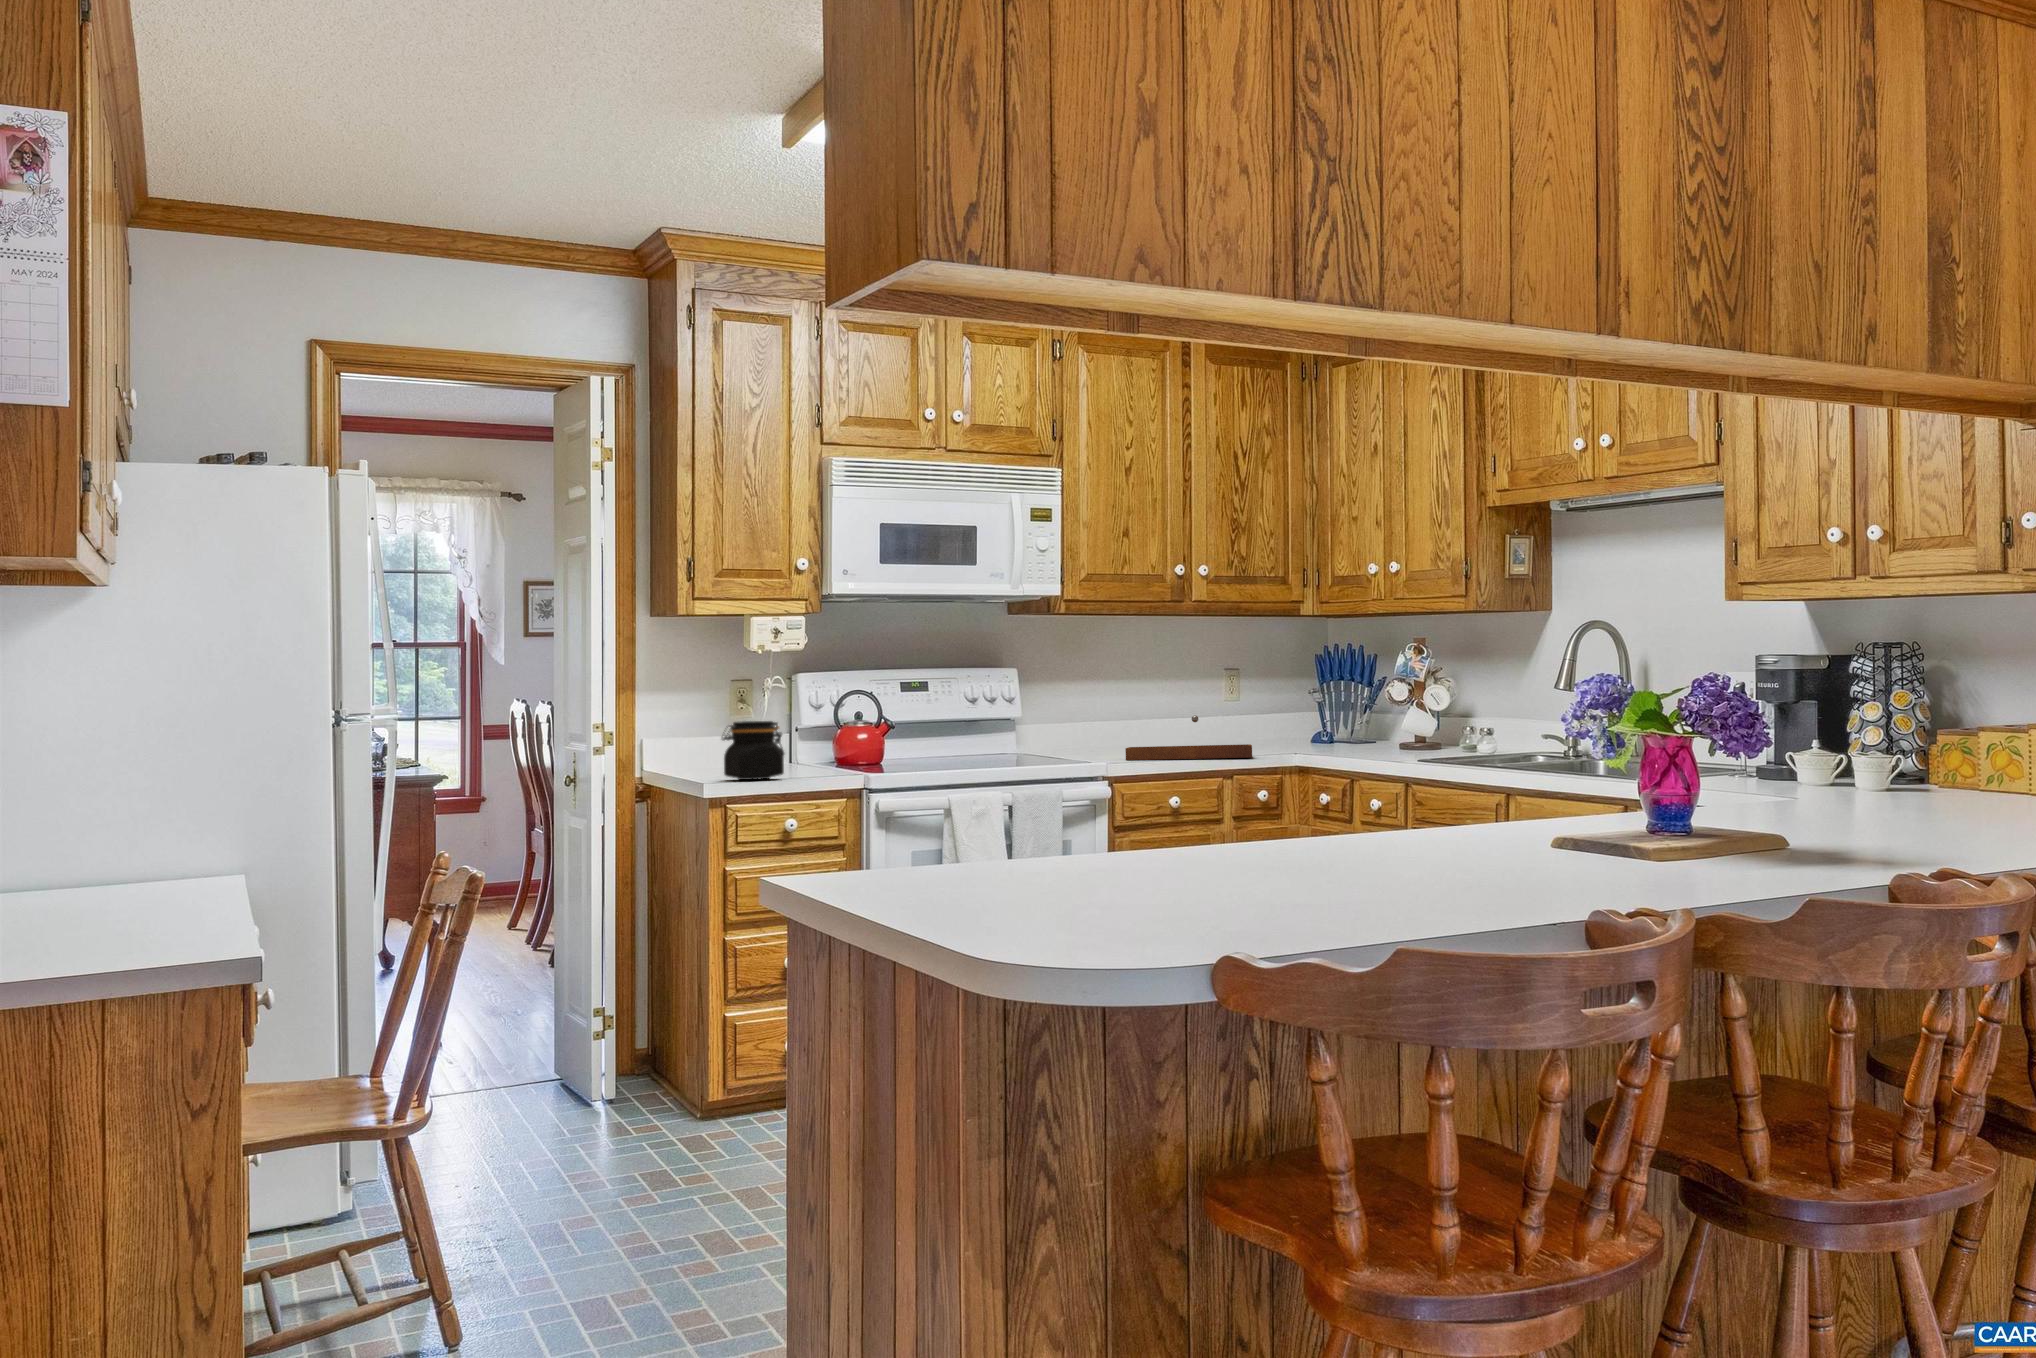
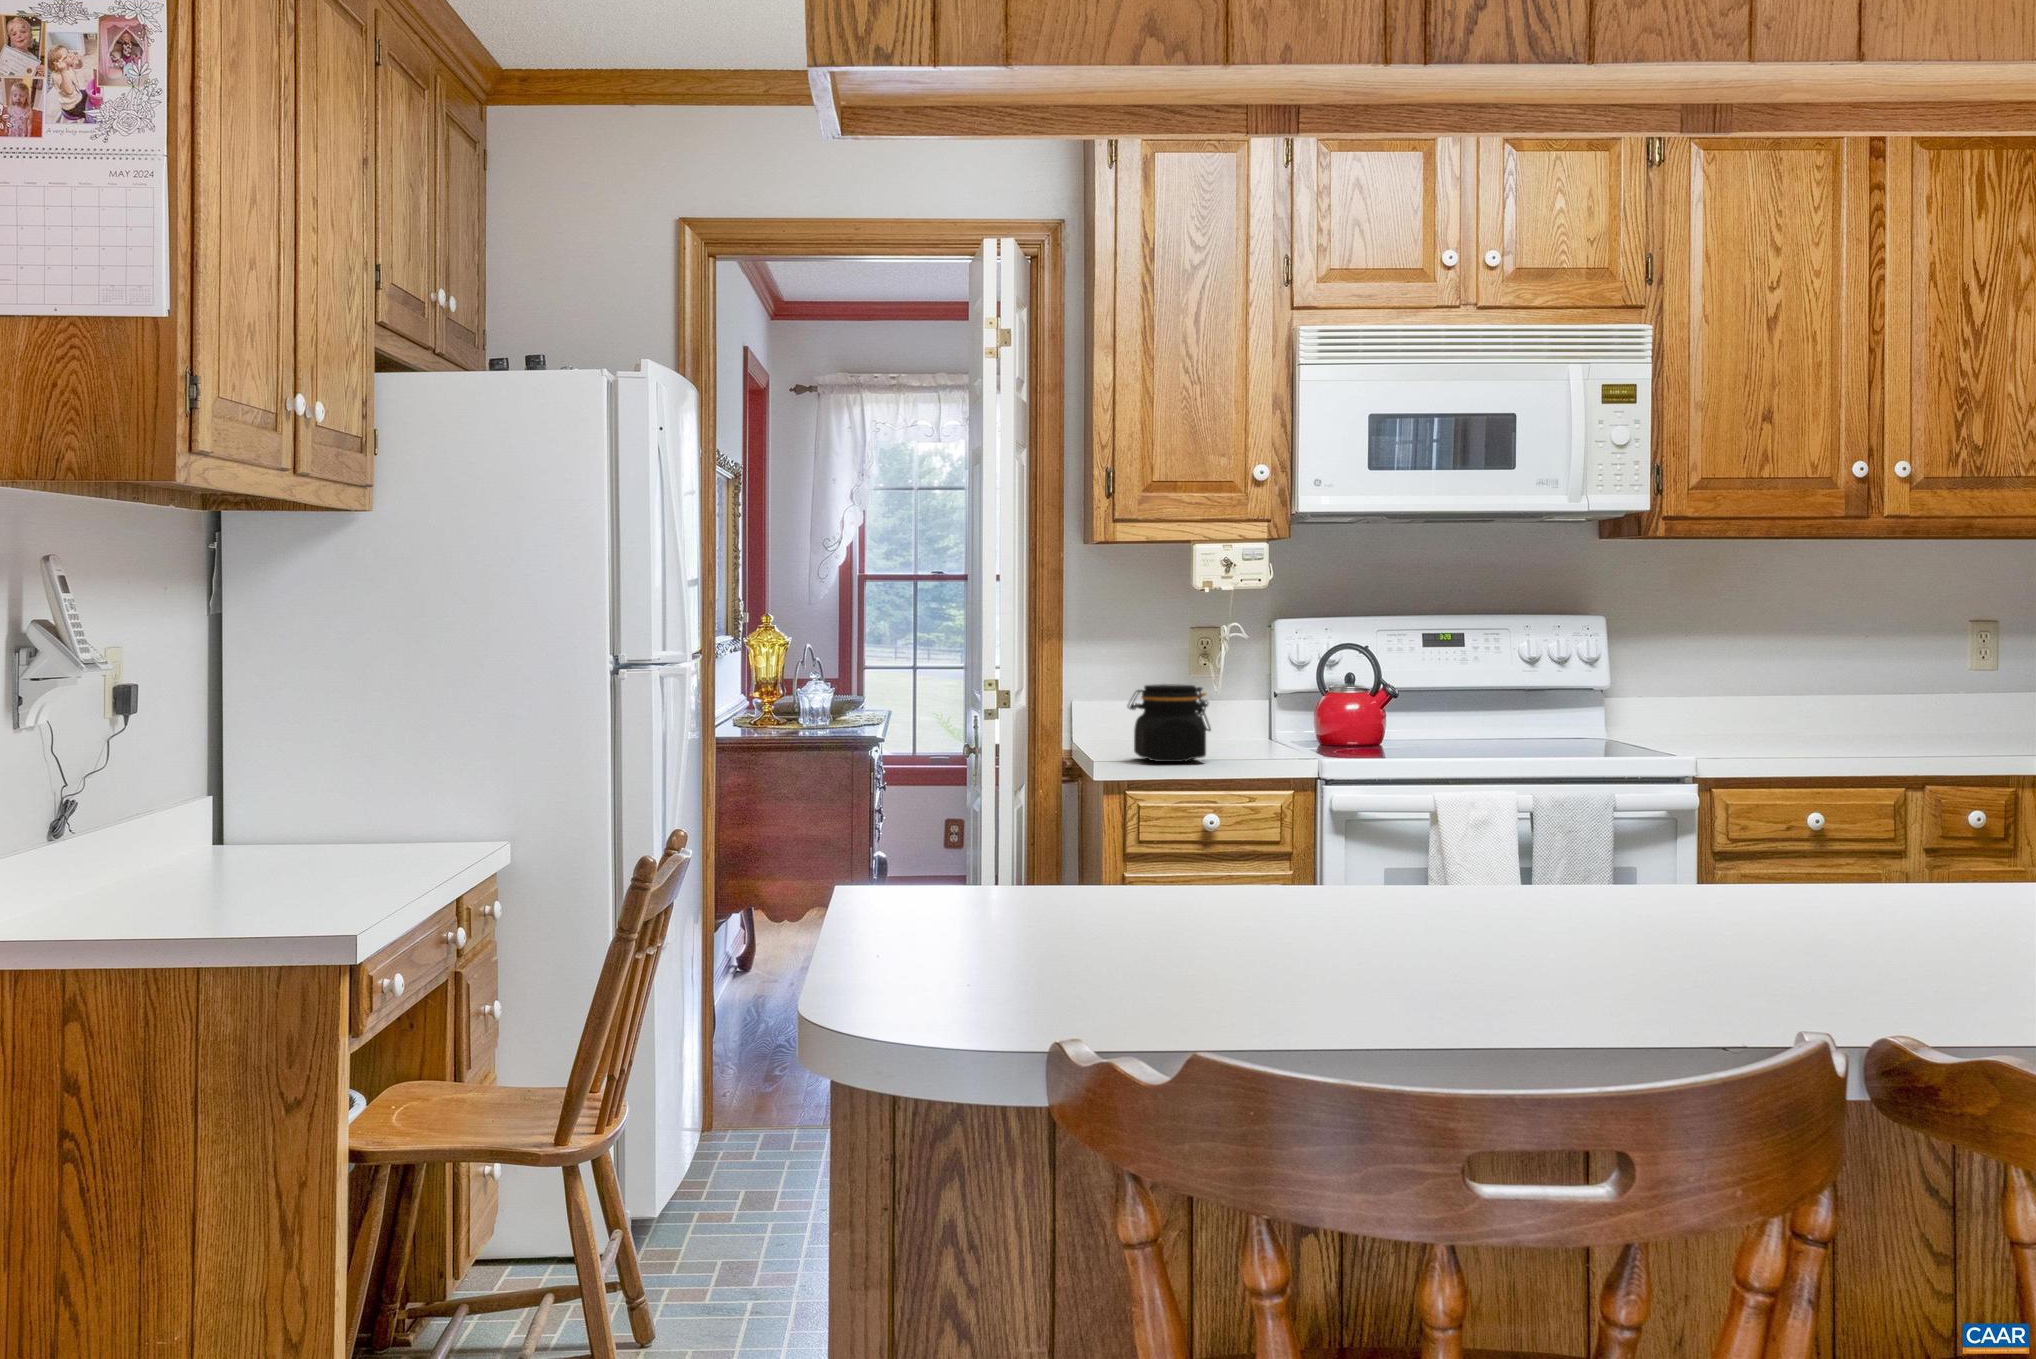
tray: present [1125,715,1252,760] -> none [1757,685,1979,757]

